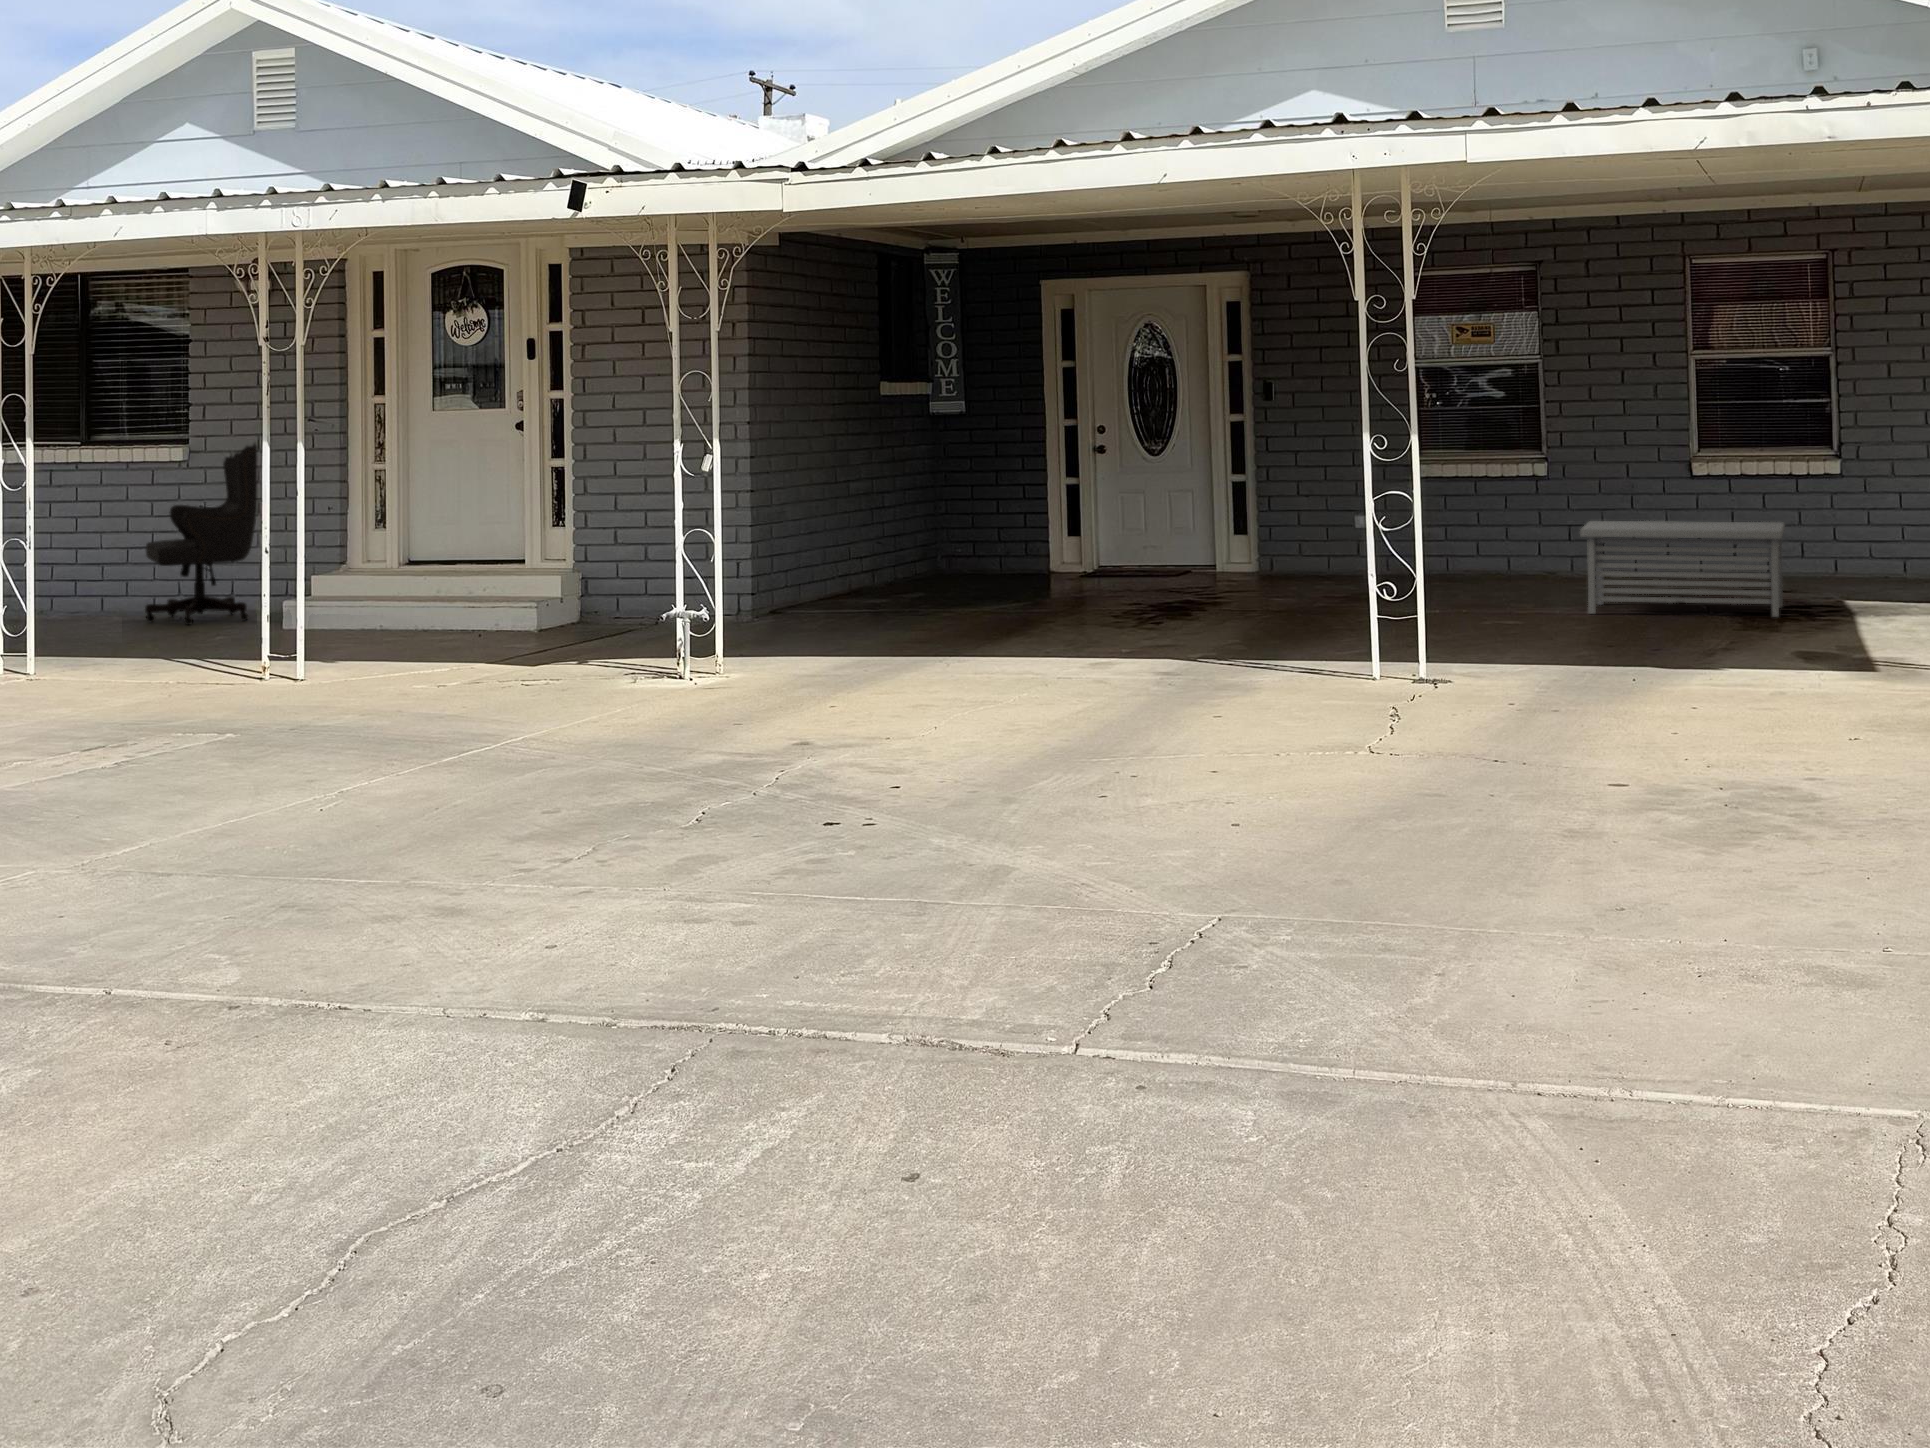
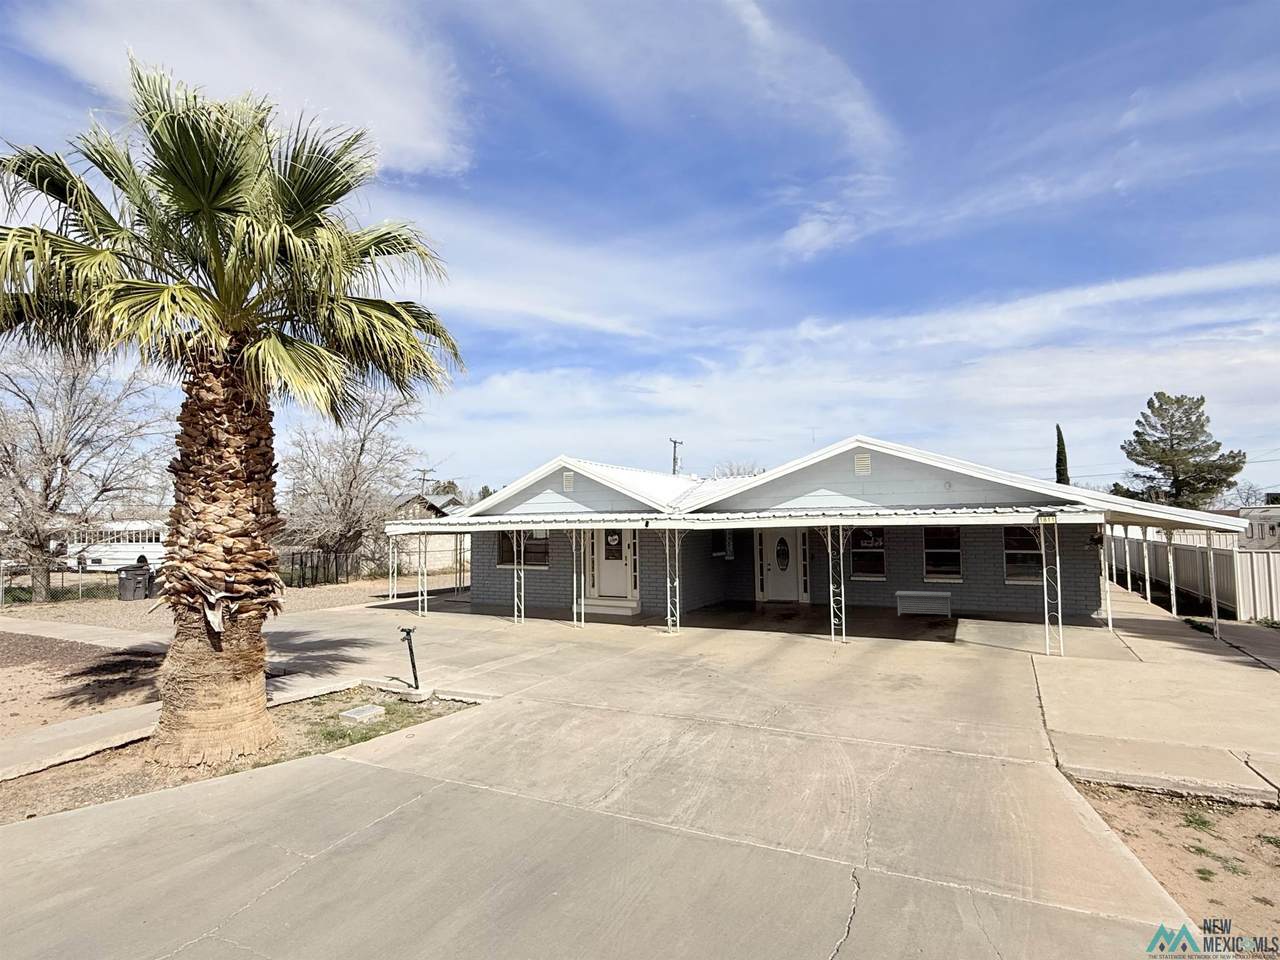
chair: present [145,443,257,625] -> none [539,567,567,611]

